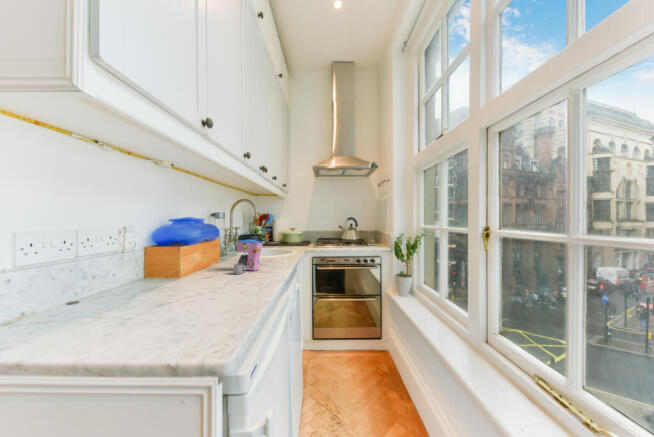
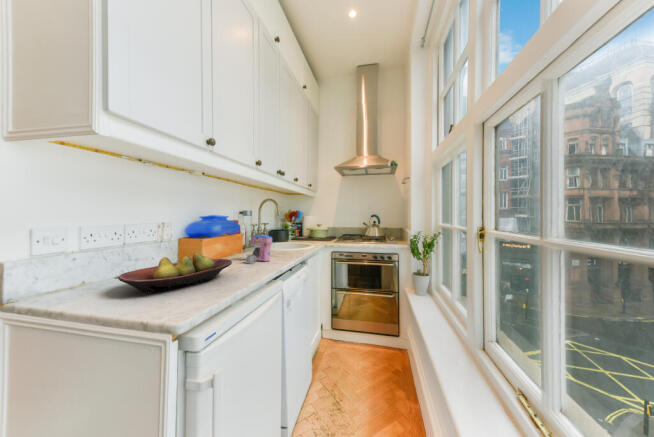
fruit bowl: none [81,264,229,323] -> present [118,253,232,293]

